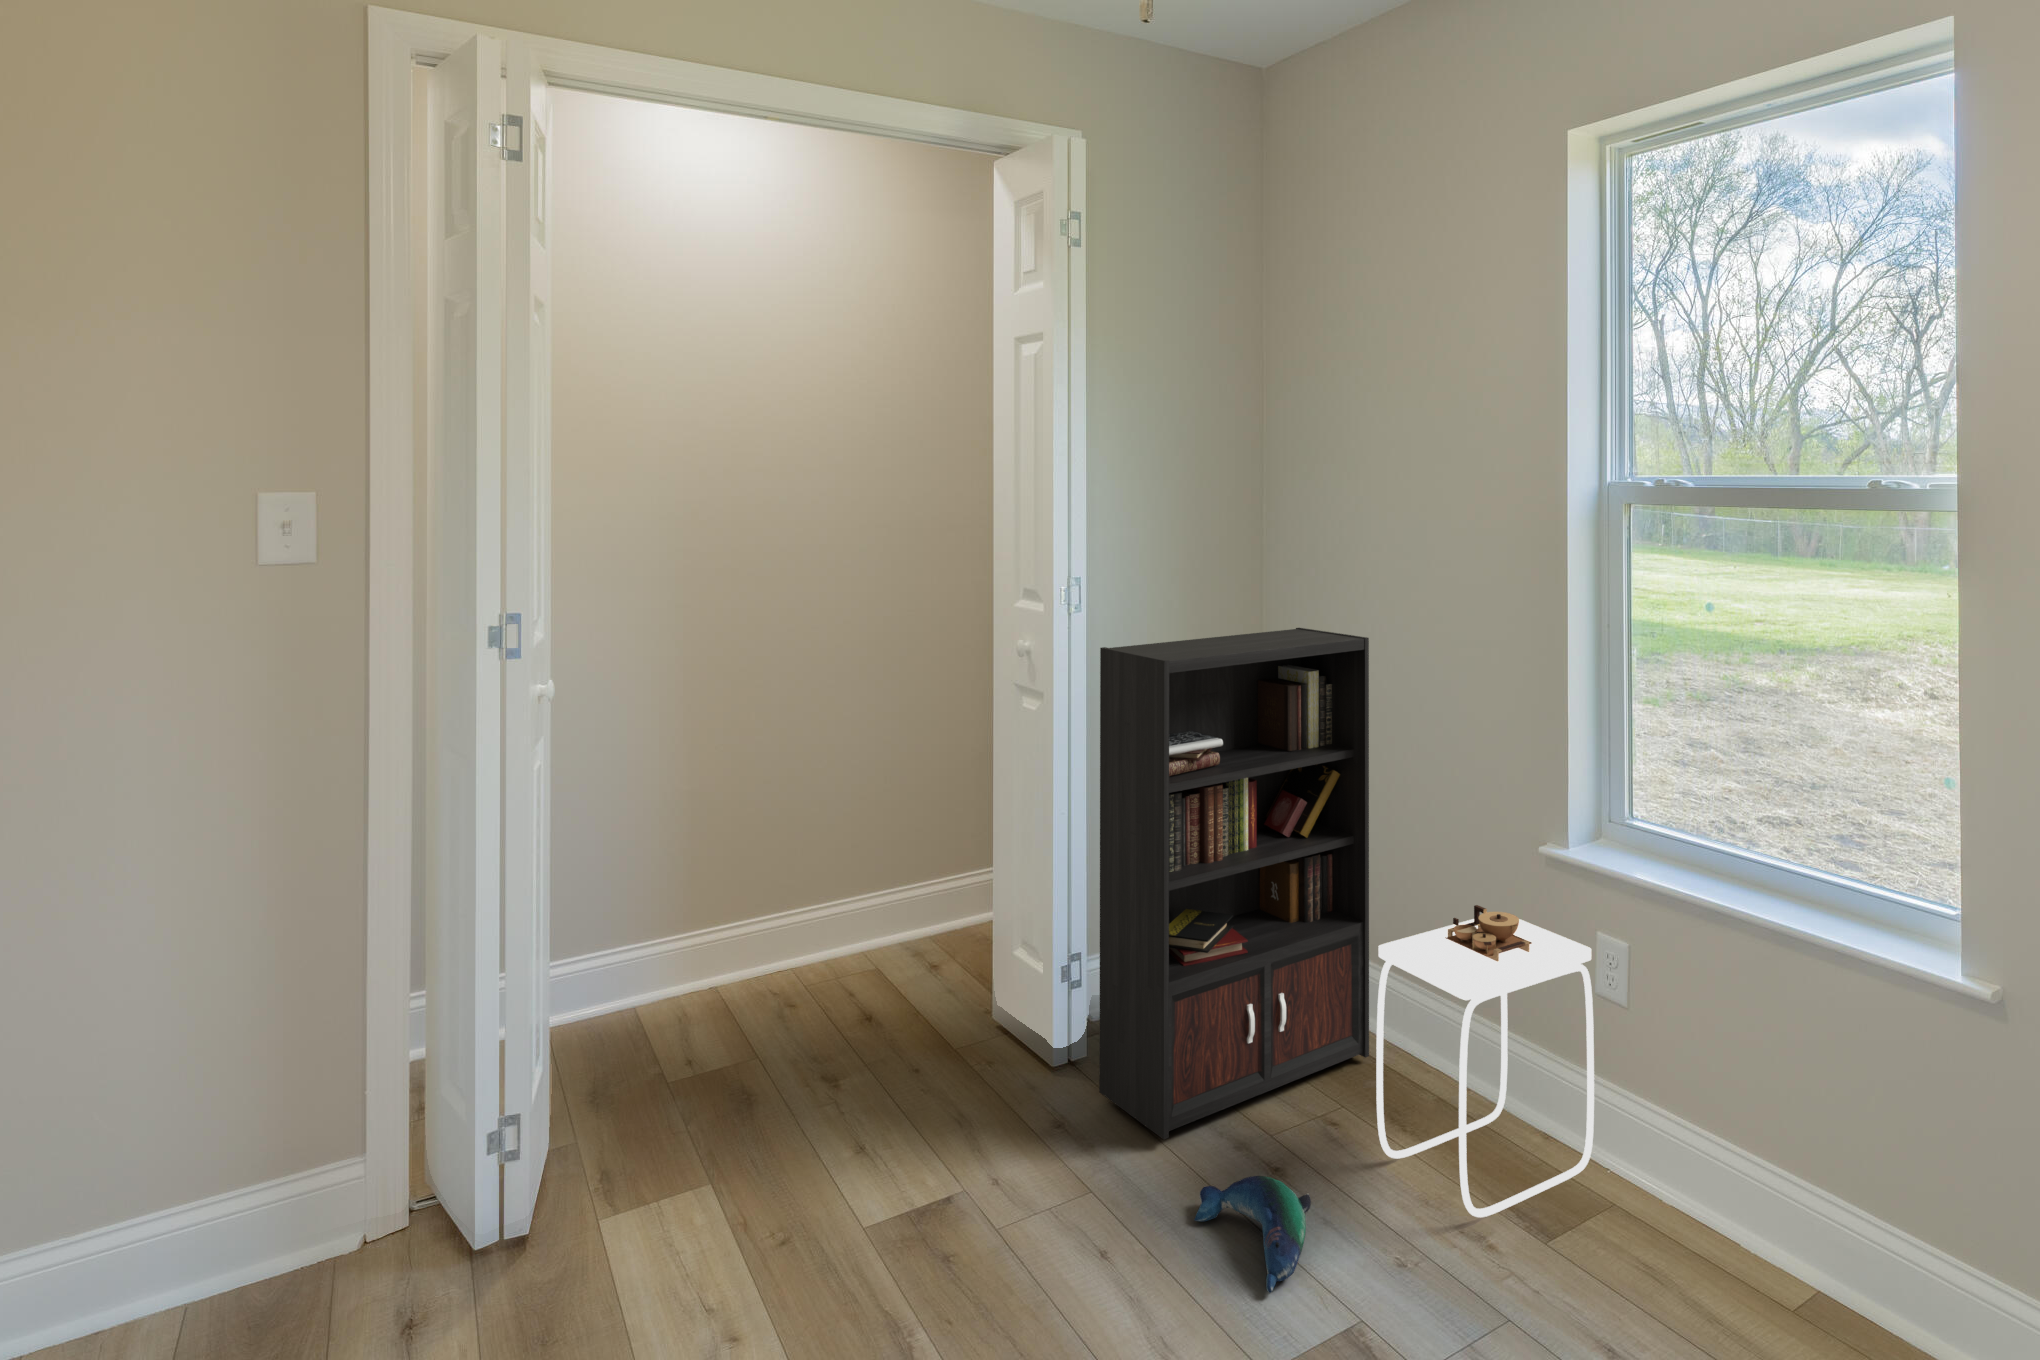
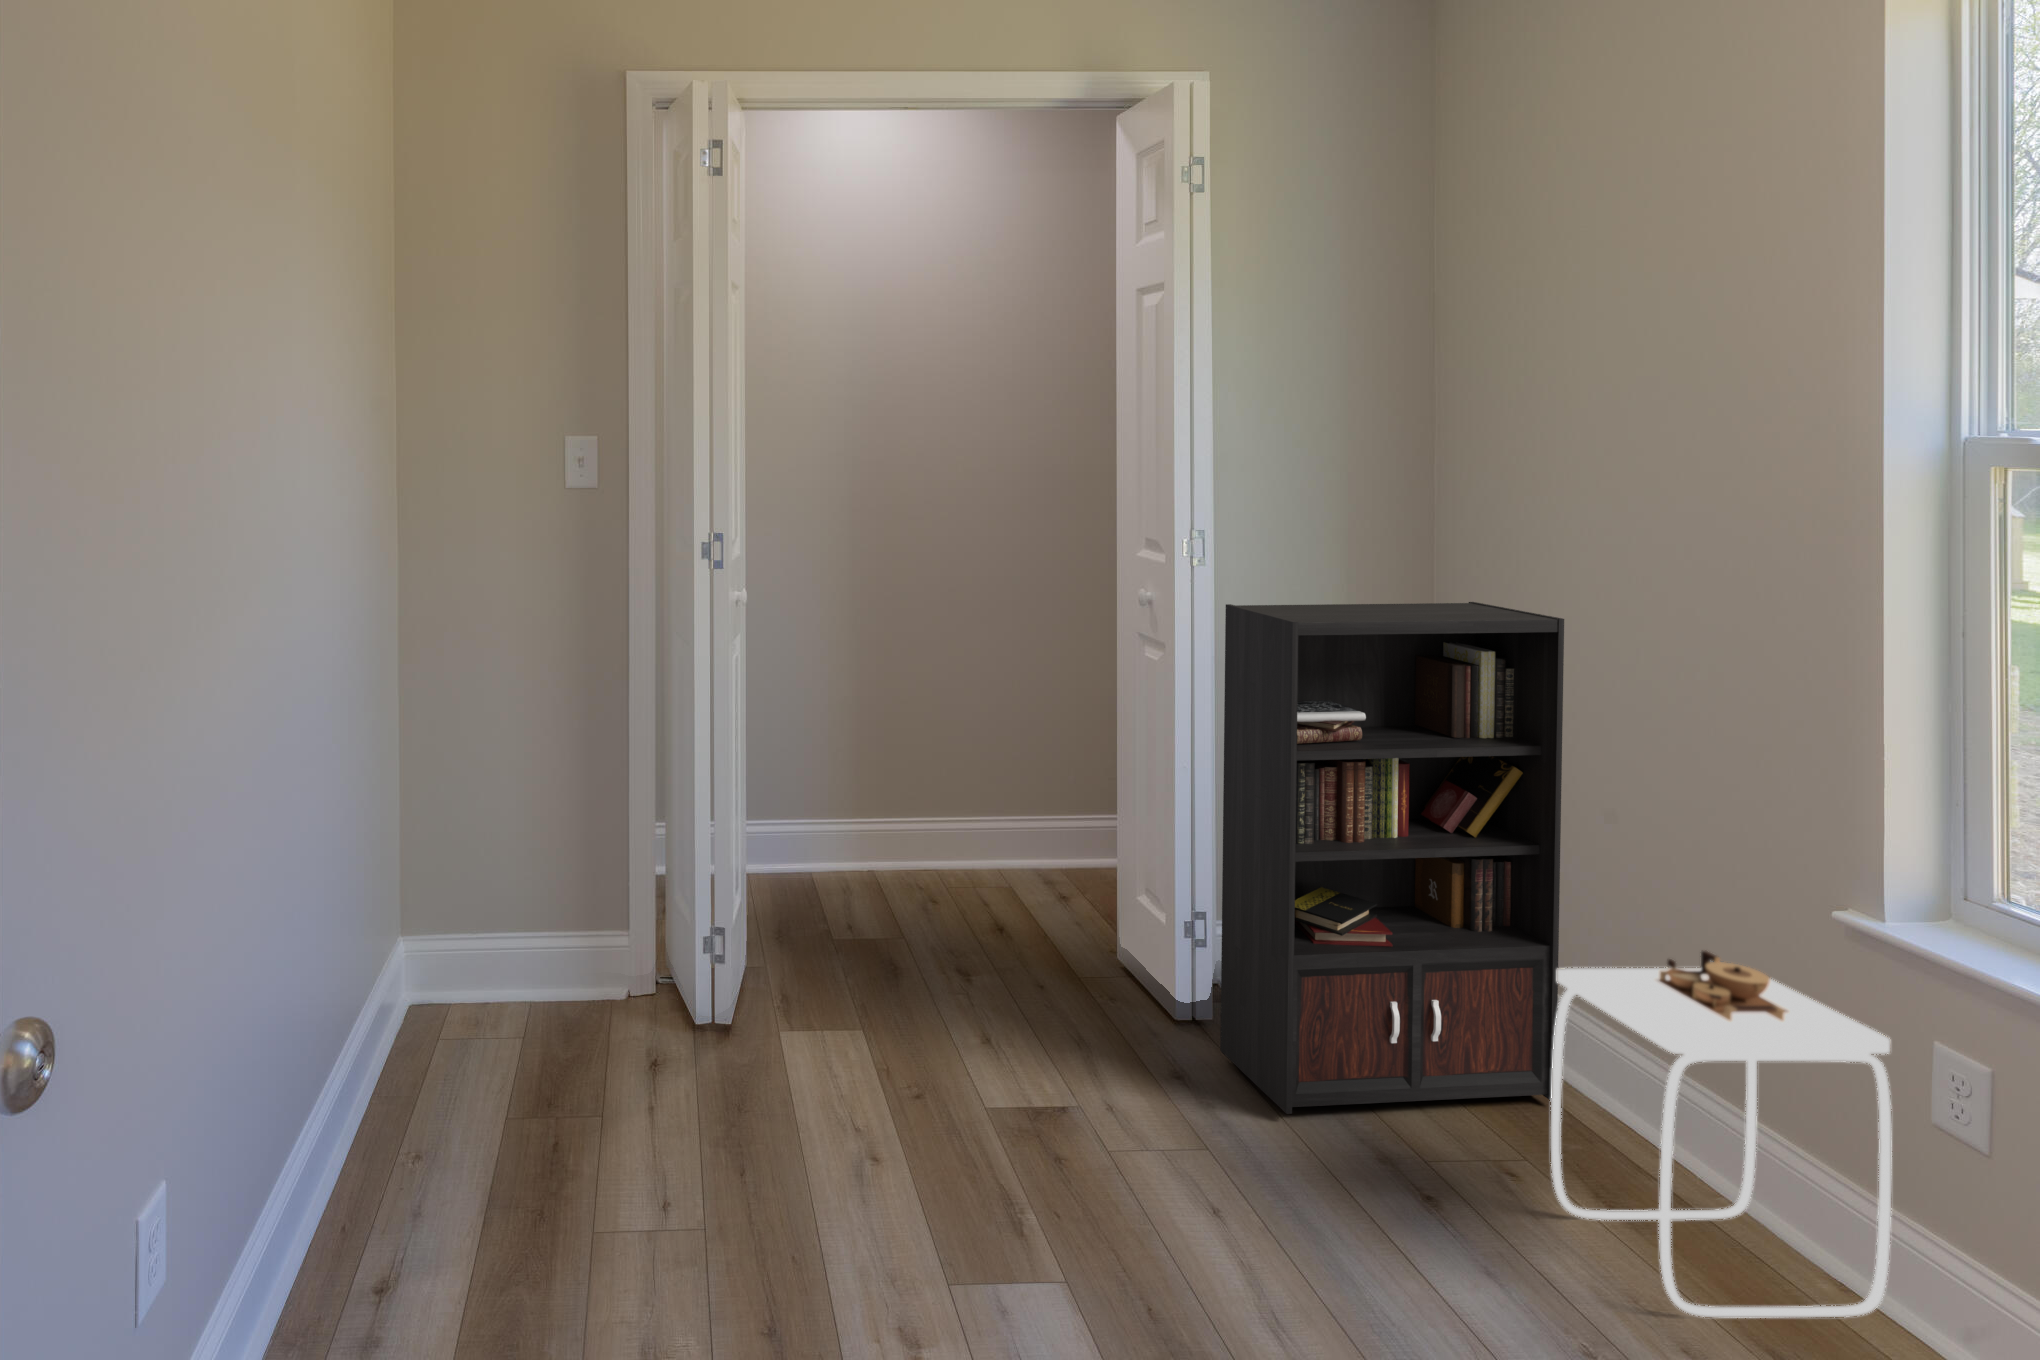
plush toy: present [1195,1176,1311,1293] -> none [1313,1170,1453,1295]

